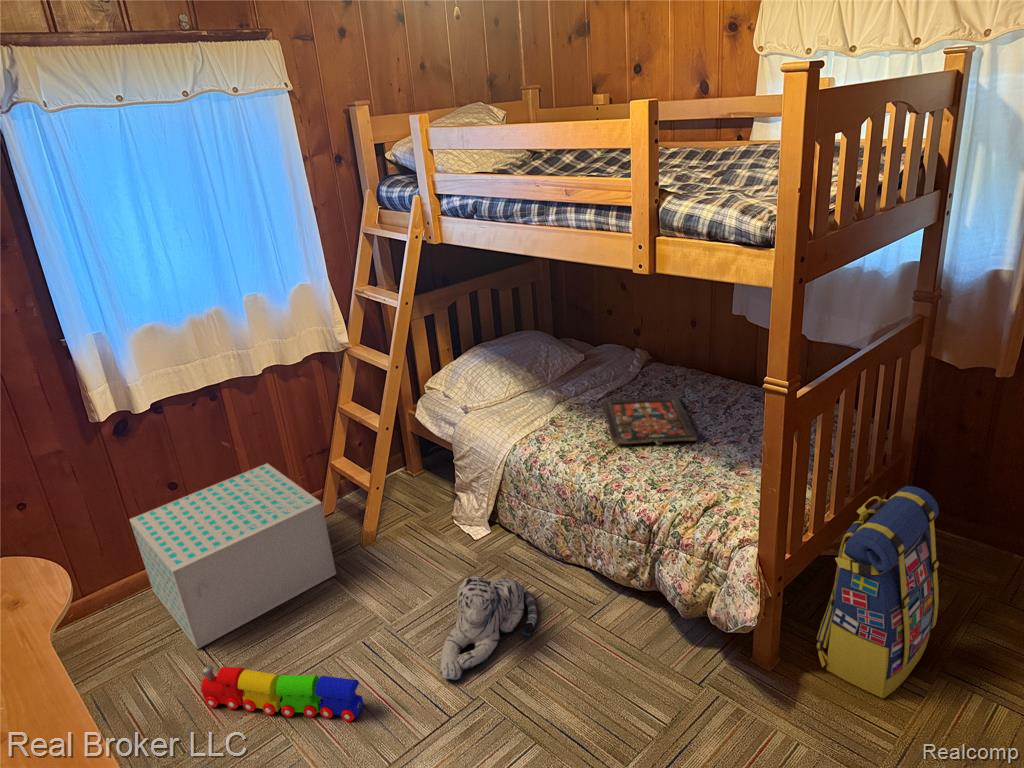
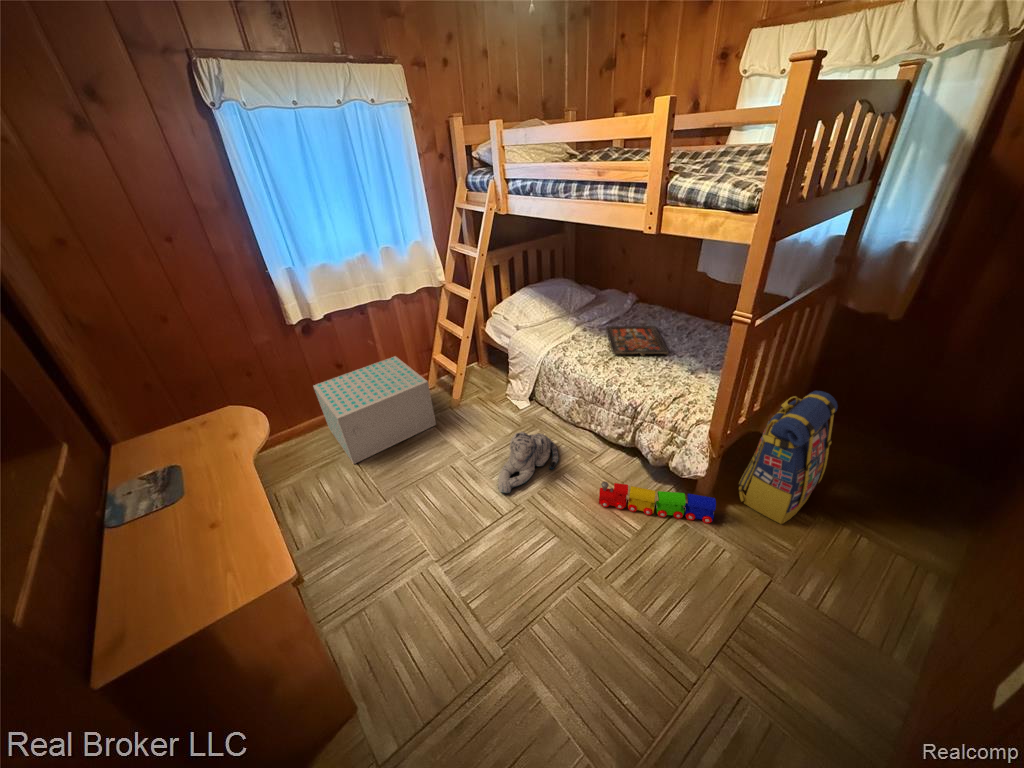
toy train: present [201,665,364,721] -> present [599,482,716,523]

